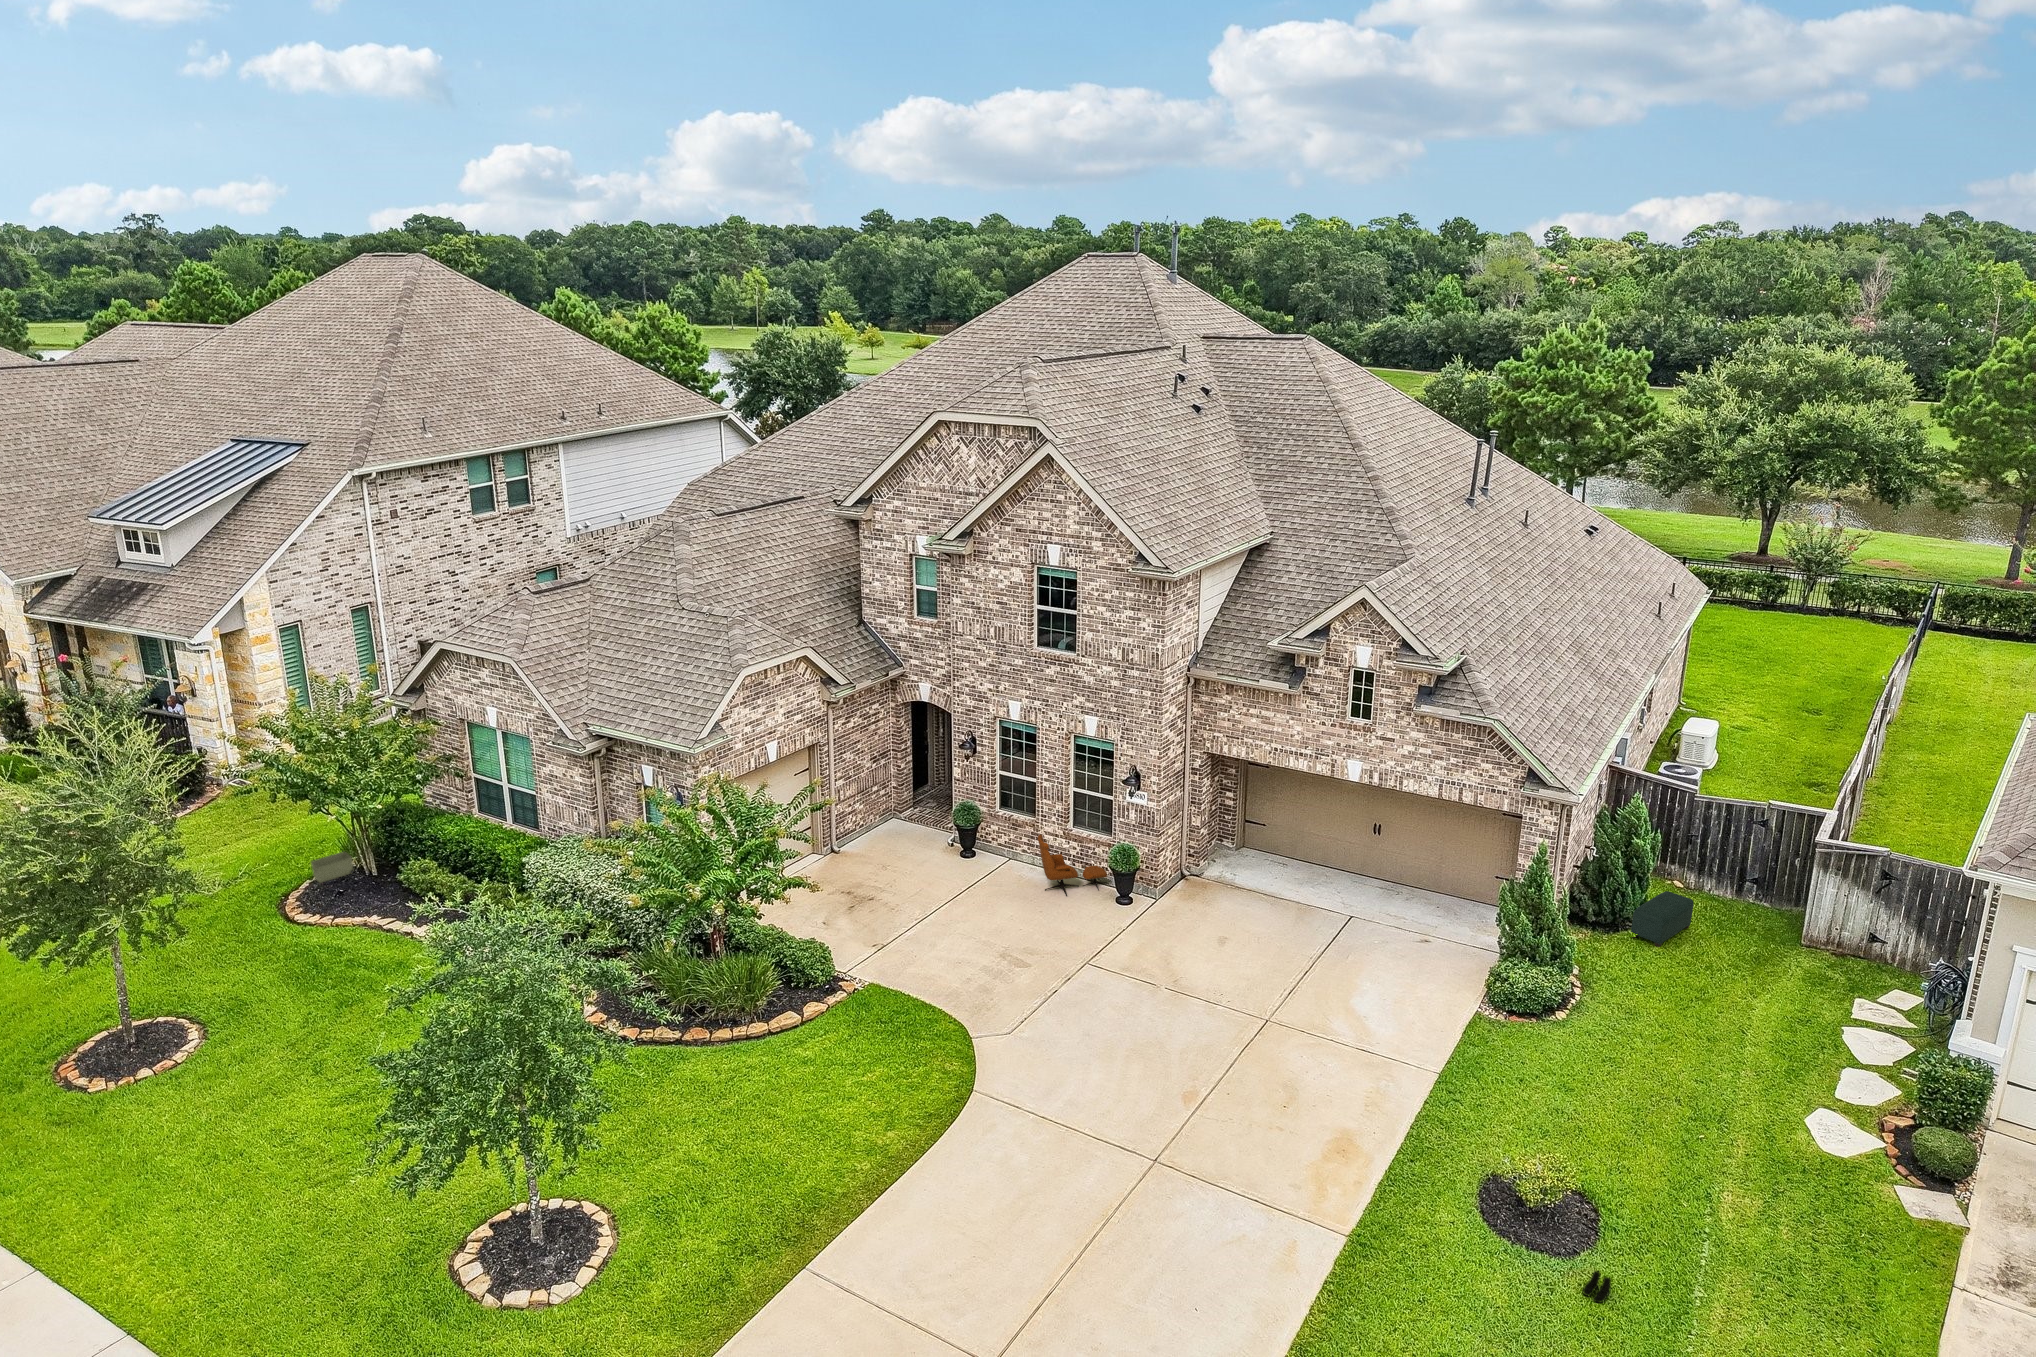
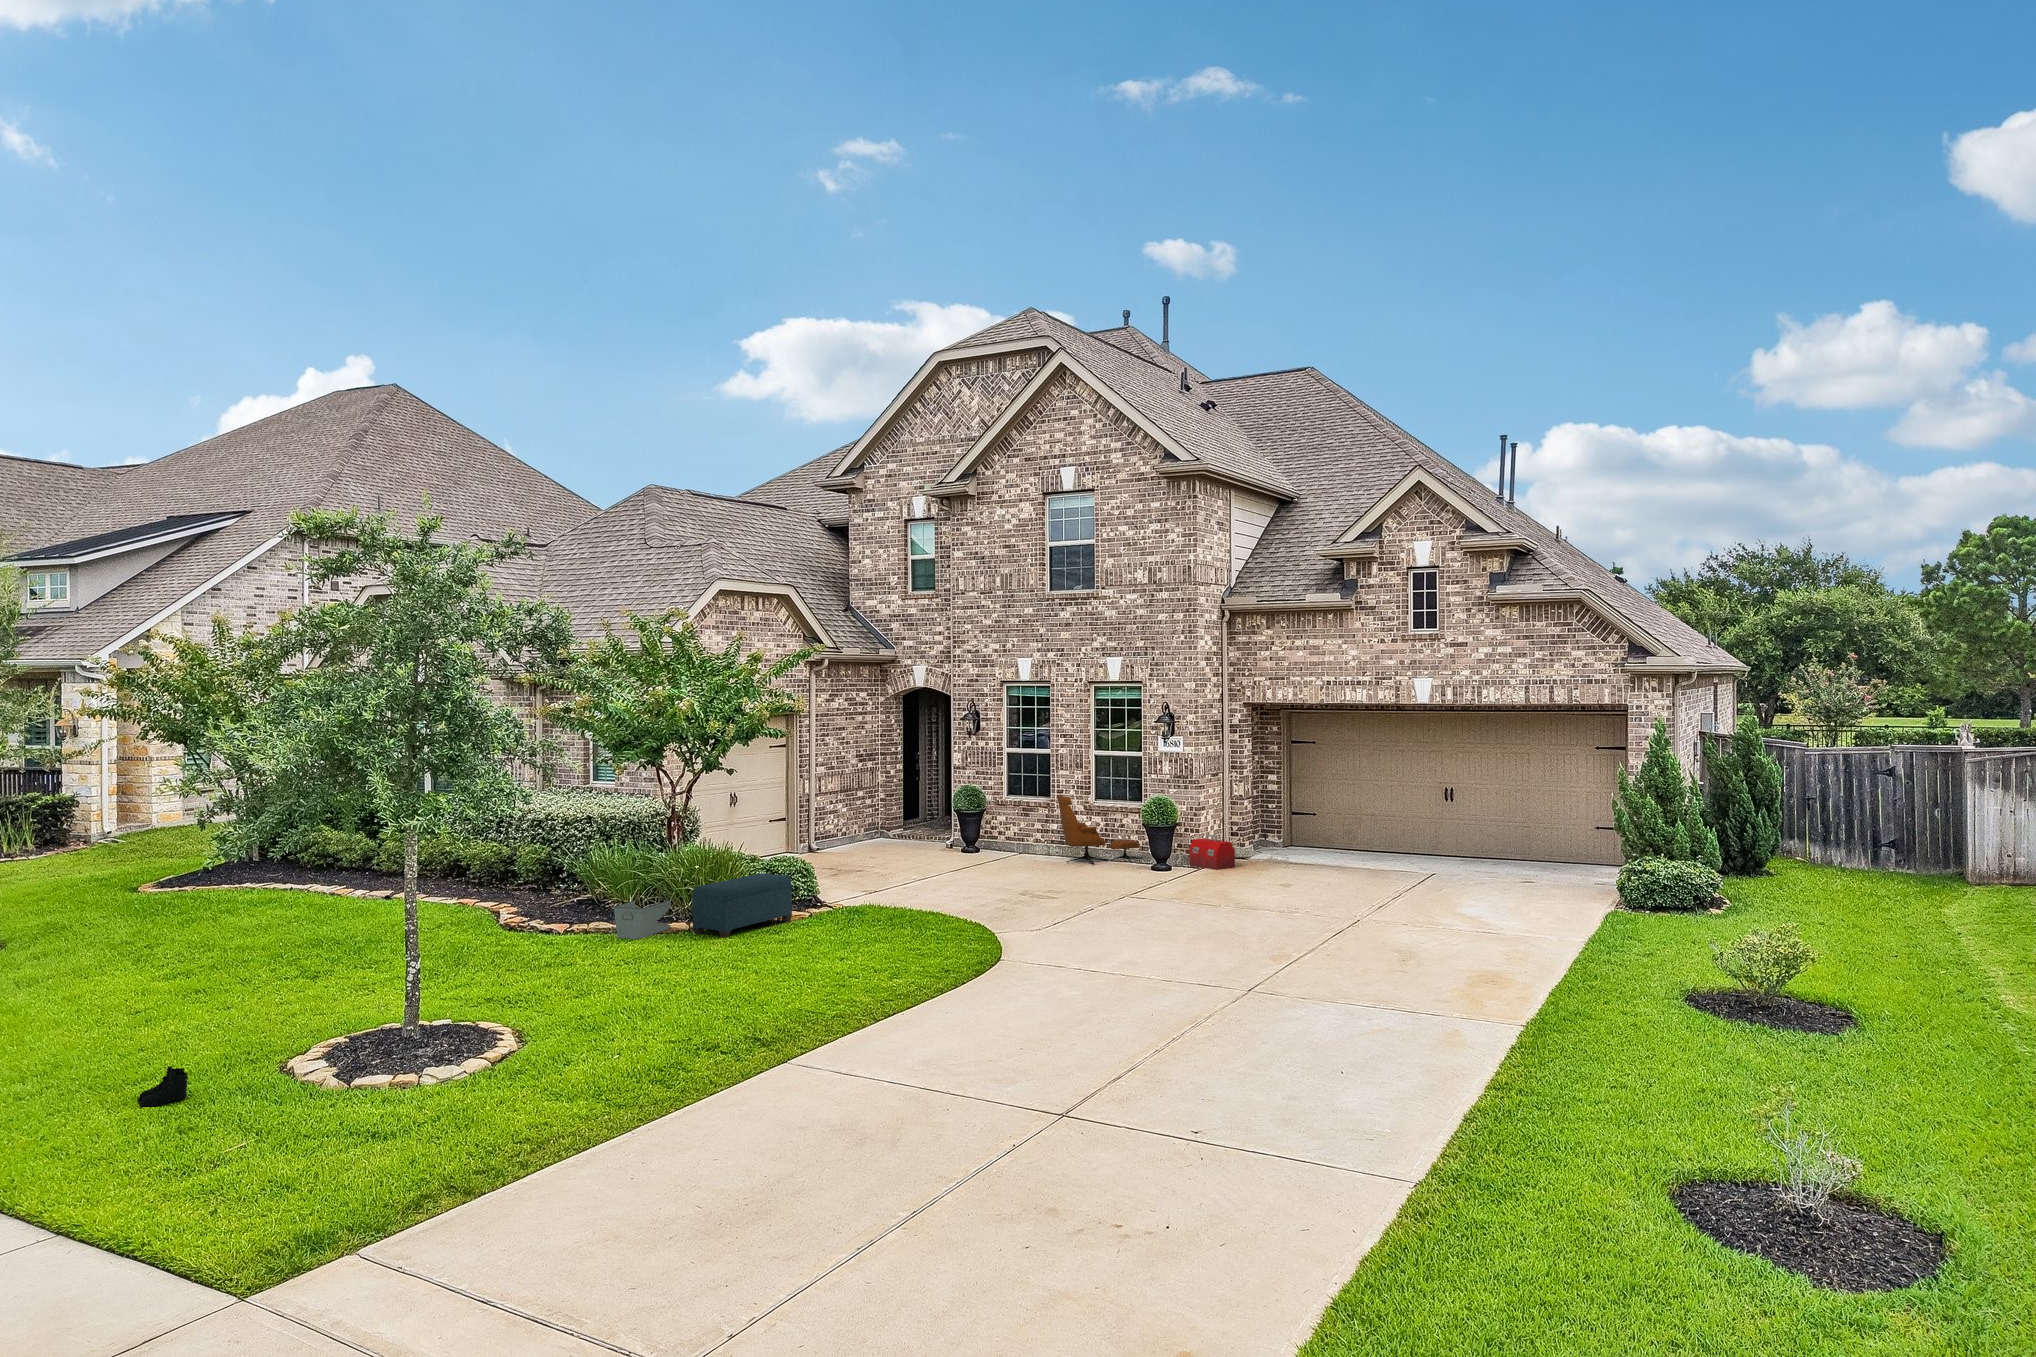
storage bin: present [311,852,353,883] -> present [614,899,672,939]
toolbox: none [1146,877,1184,912] -> present [1189,834,1235,870]
bench: present [1631,891,1694,947] -> present [692,873,792,938]
boots: present [1583,1270,1611,1303] -> present [137,1066,189,1107]

